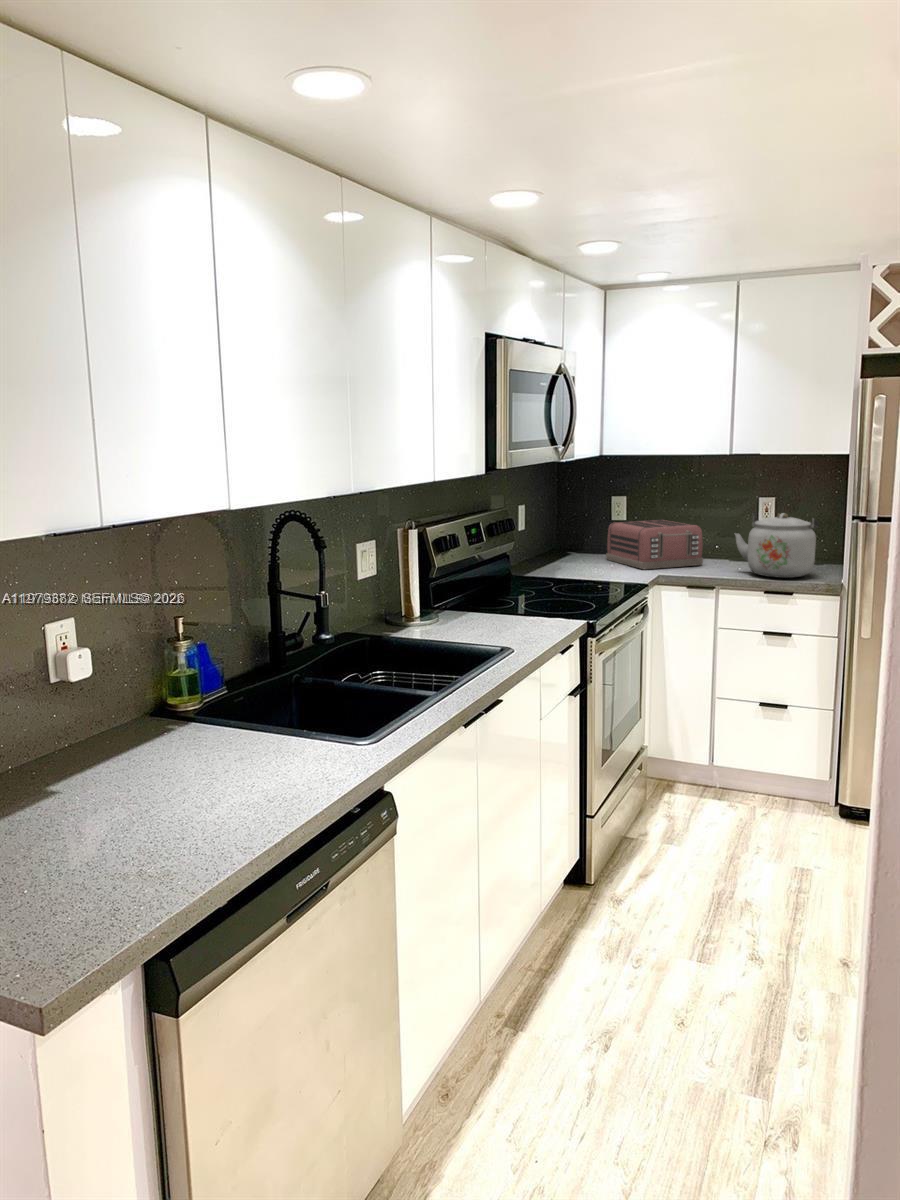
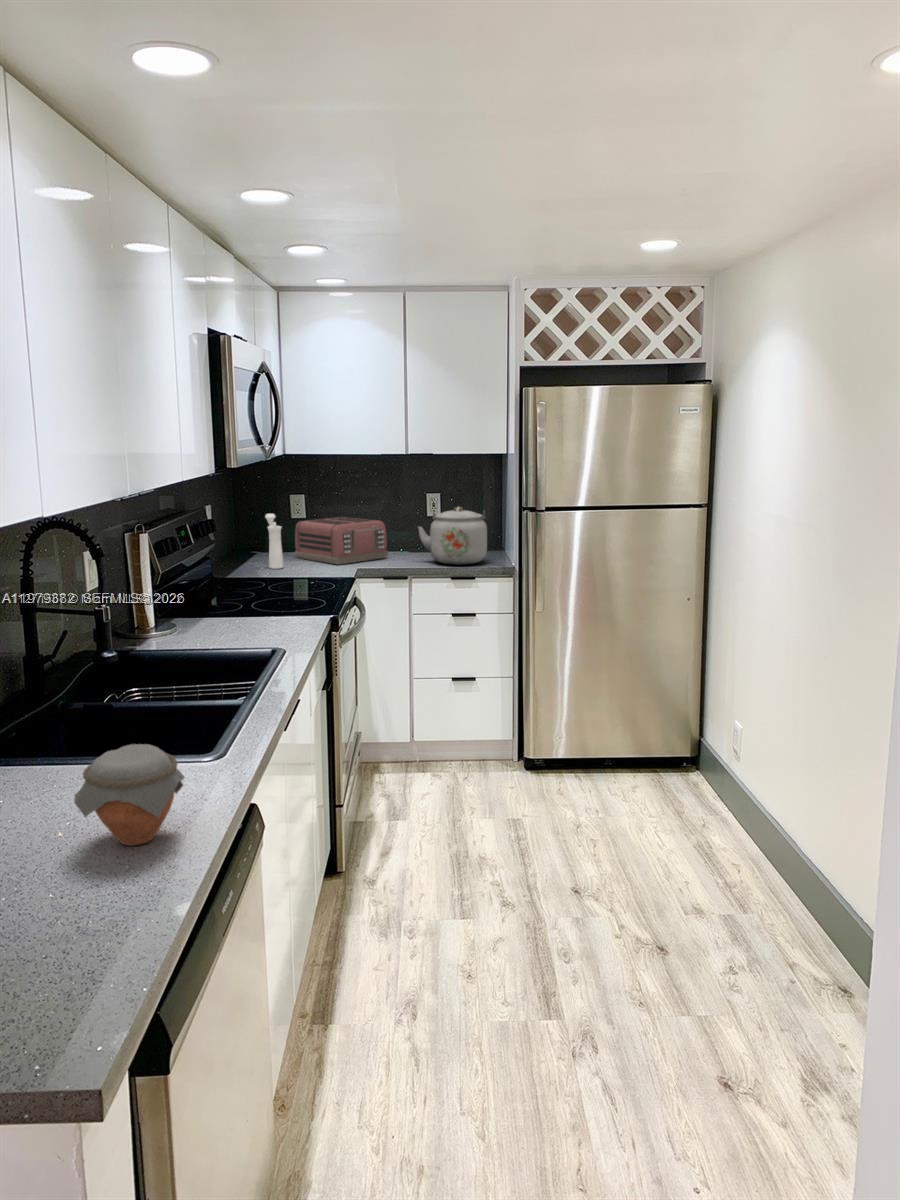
pepper mill: none [572,514,587,570] -> present [265,514,283,569]
jar: none [205,717,300,806] -> present [74,744,185,846]

